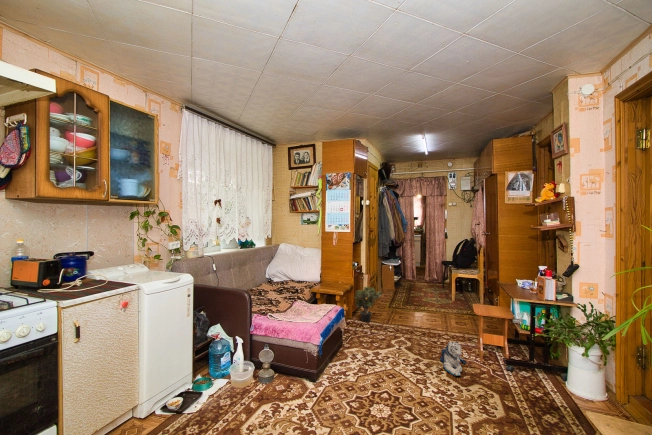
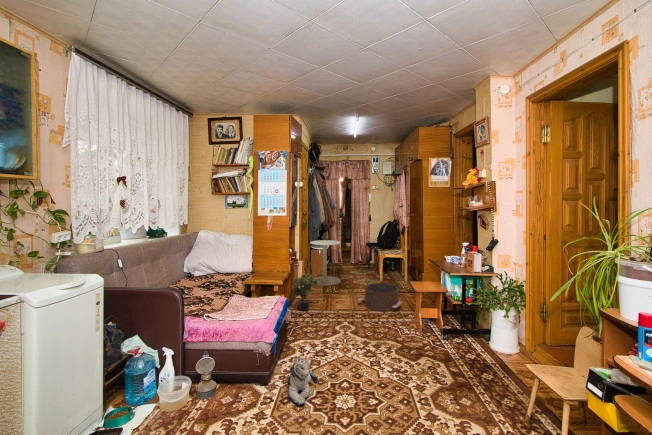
side table: none [379,256,410,301] -> present [310,240,341,286]
pouf: none [421,302,470,332] -> present [359,283,402,311]
plush toy: present [440,342,466,376] -> present [287,358,318,405]

